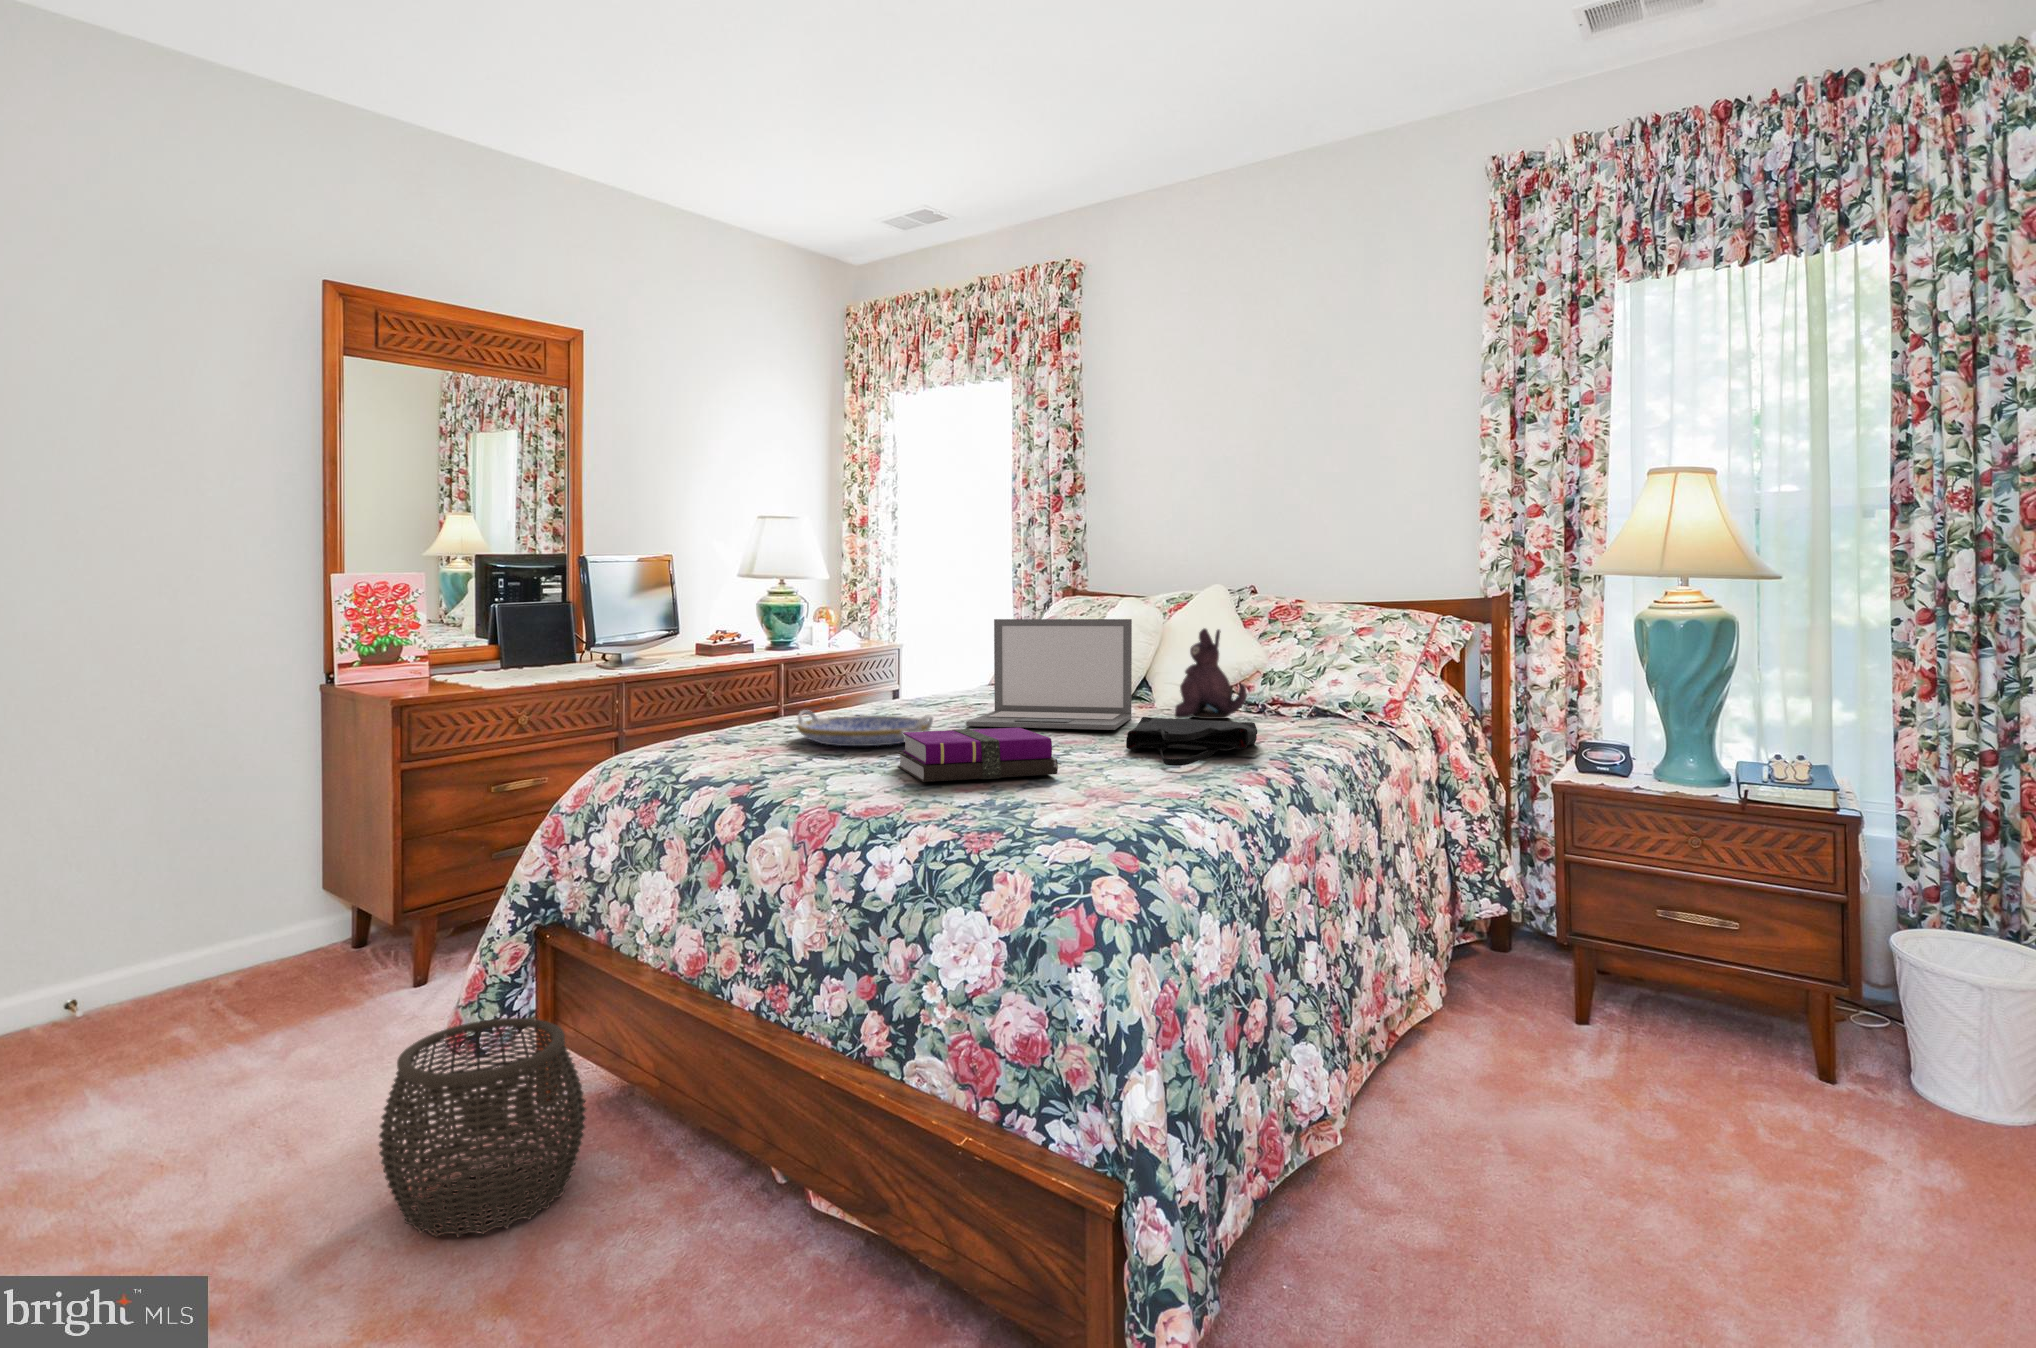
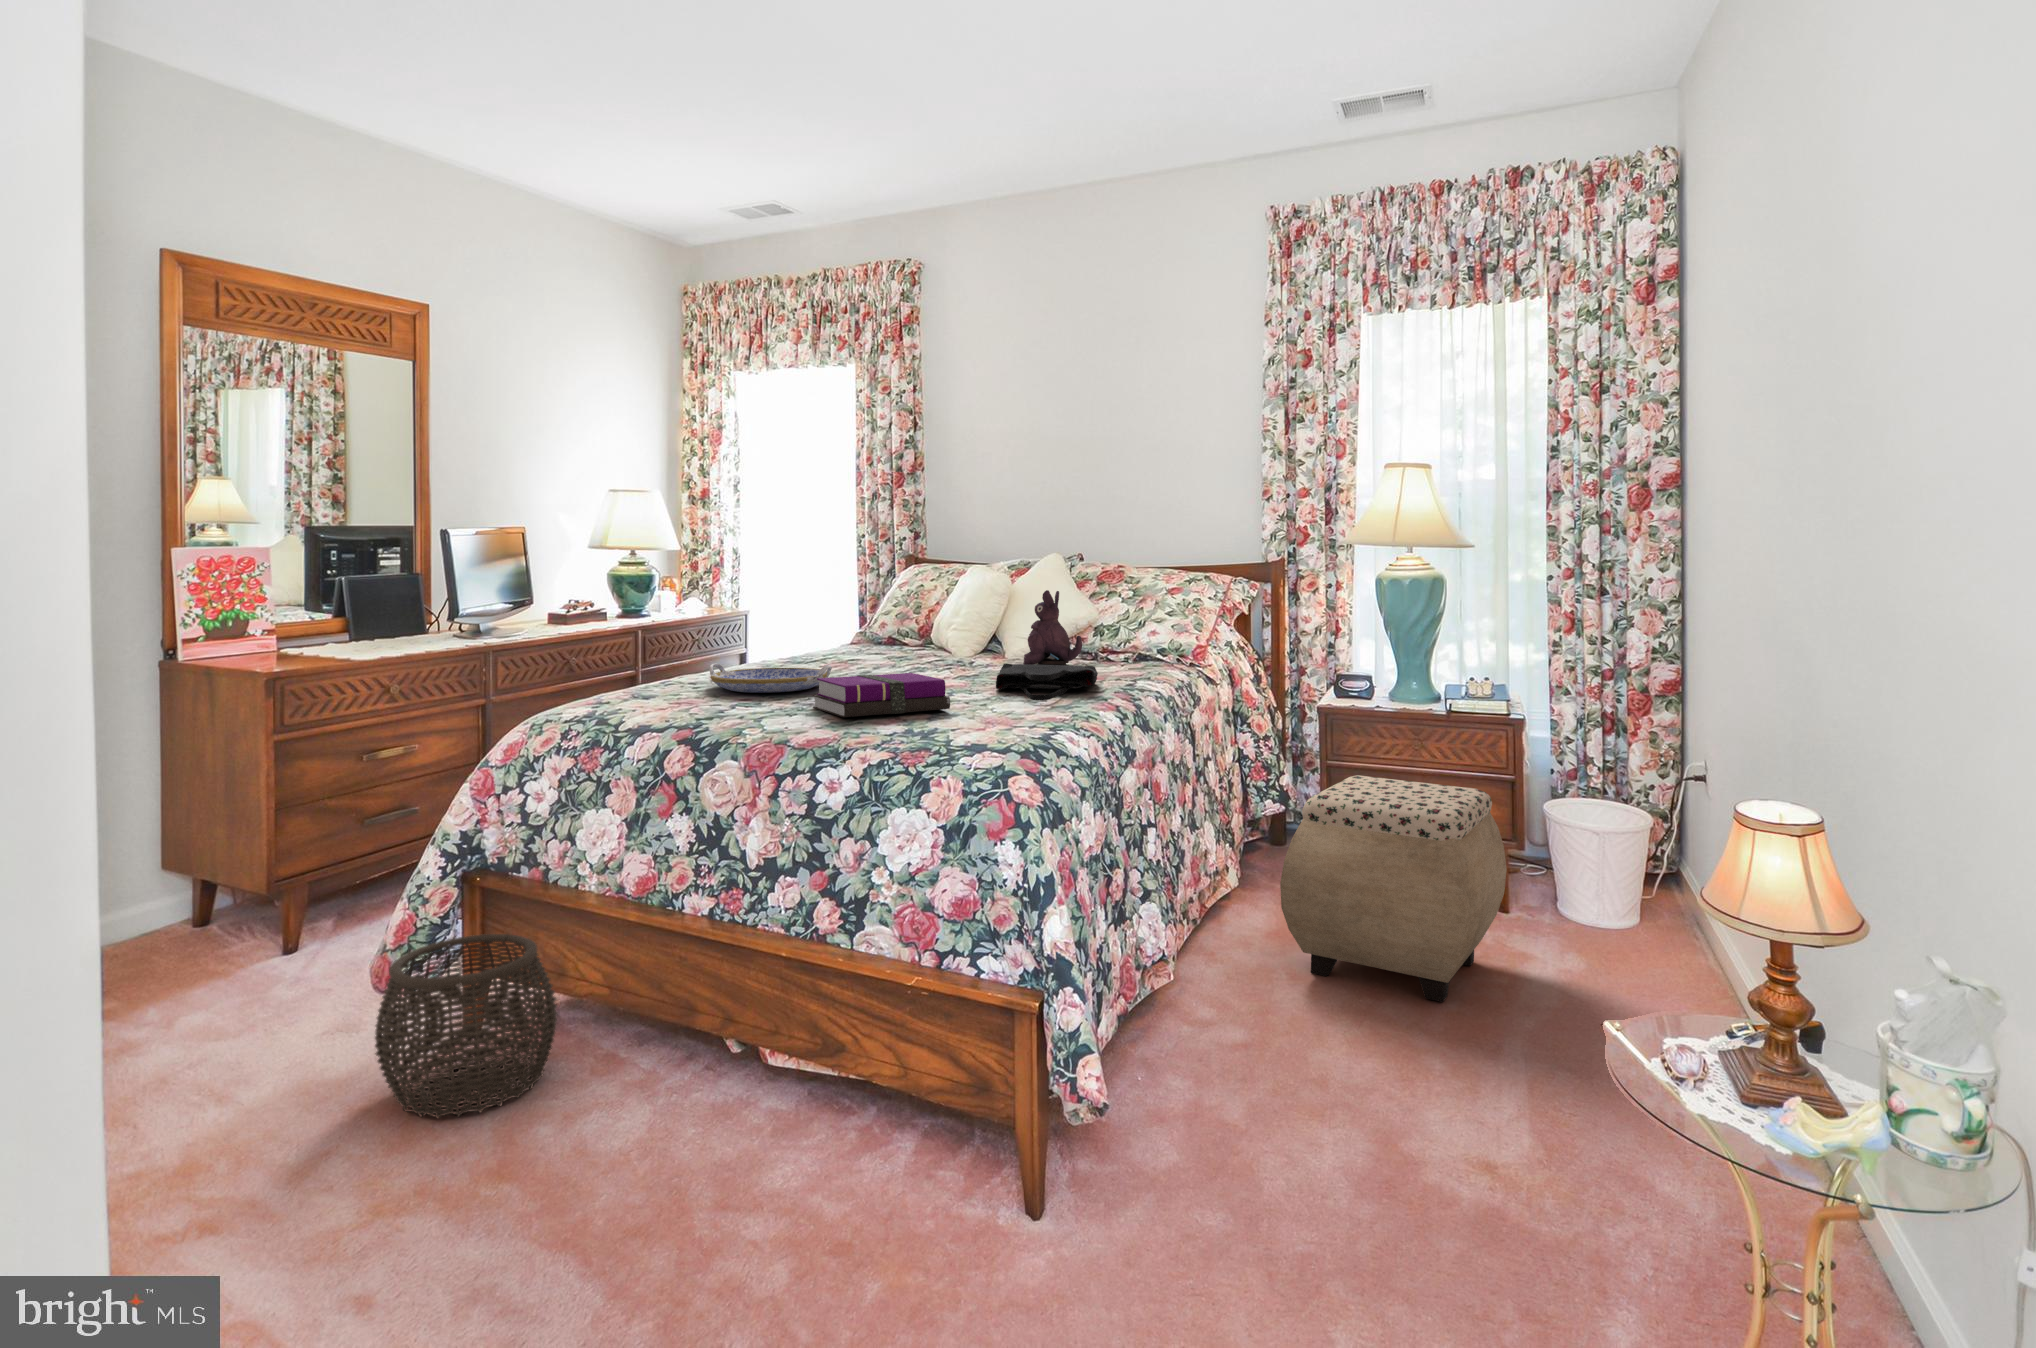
laptop: present [966,619,1132,730] -> none [852,583,988,675]
ottoman: none [1494,875,1832,1206] -> present [1280,775,1507,1002]

